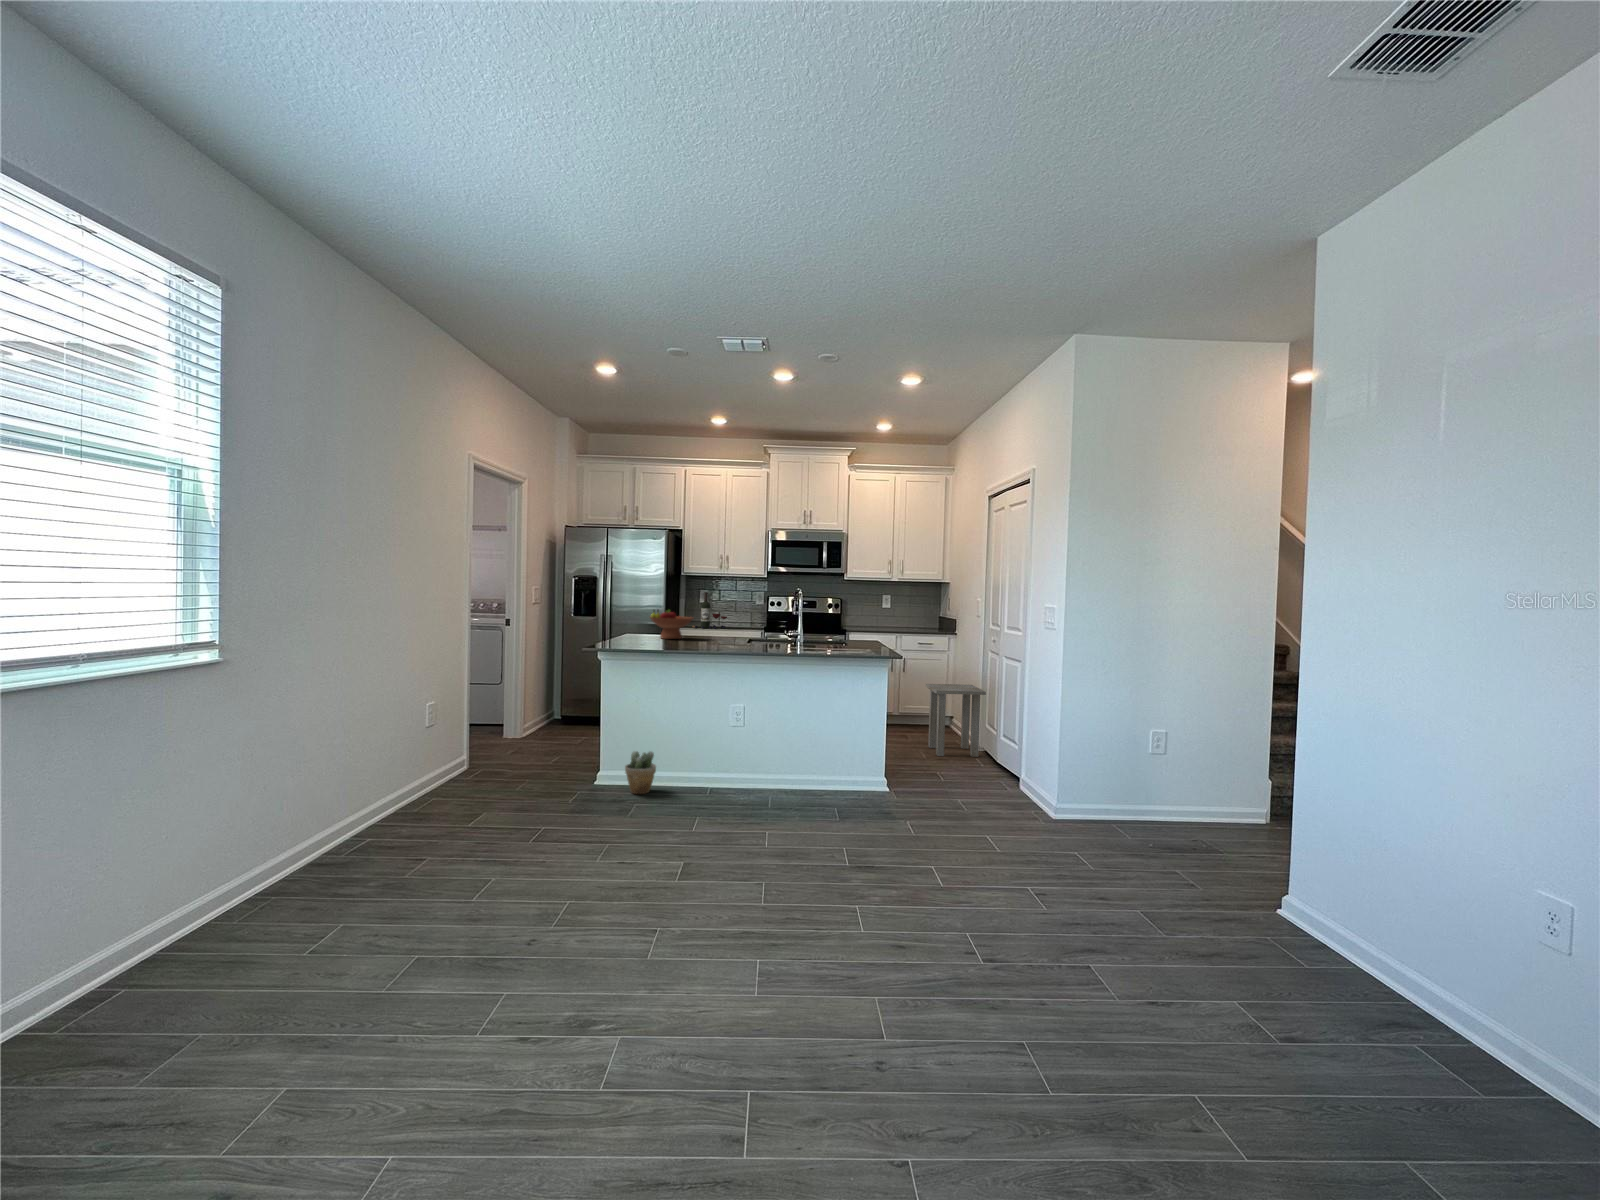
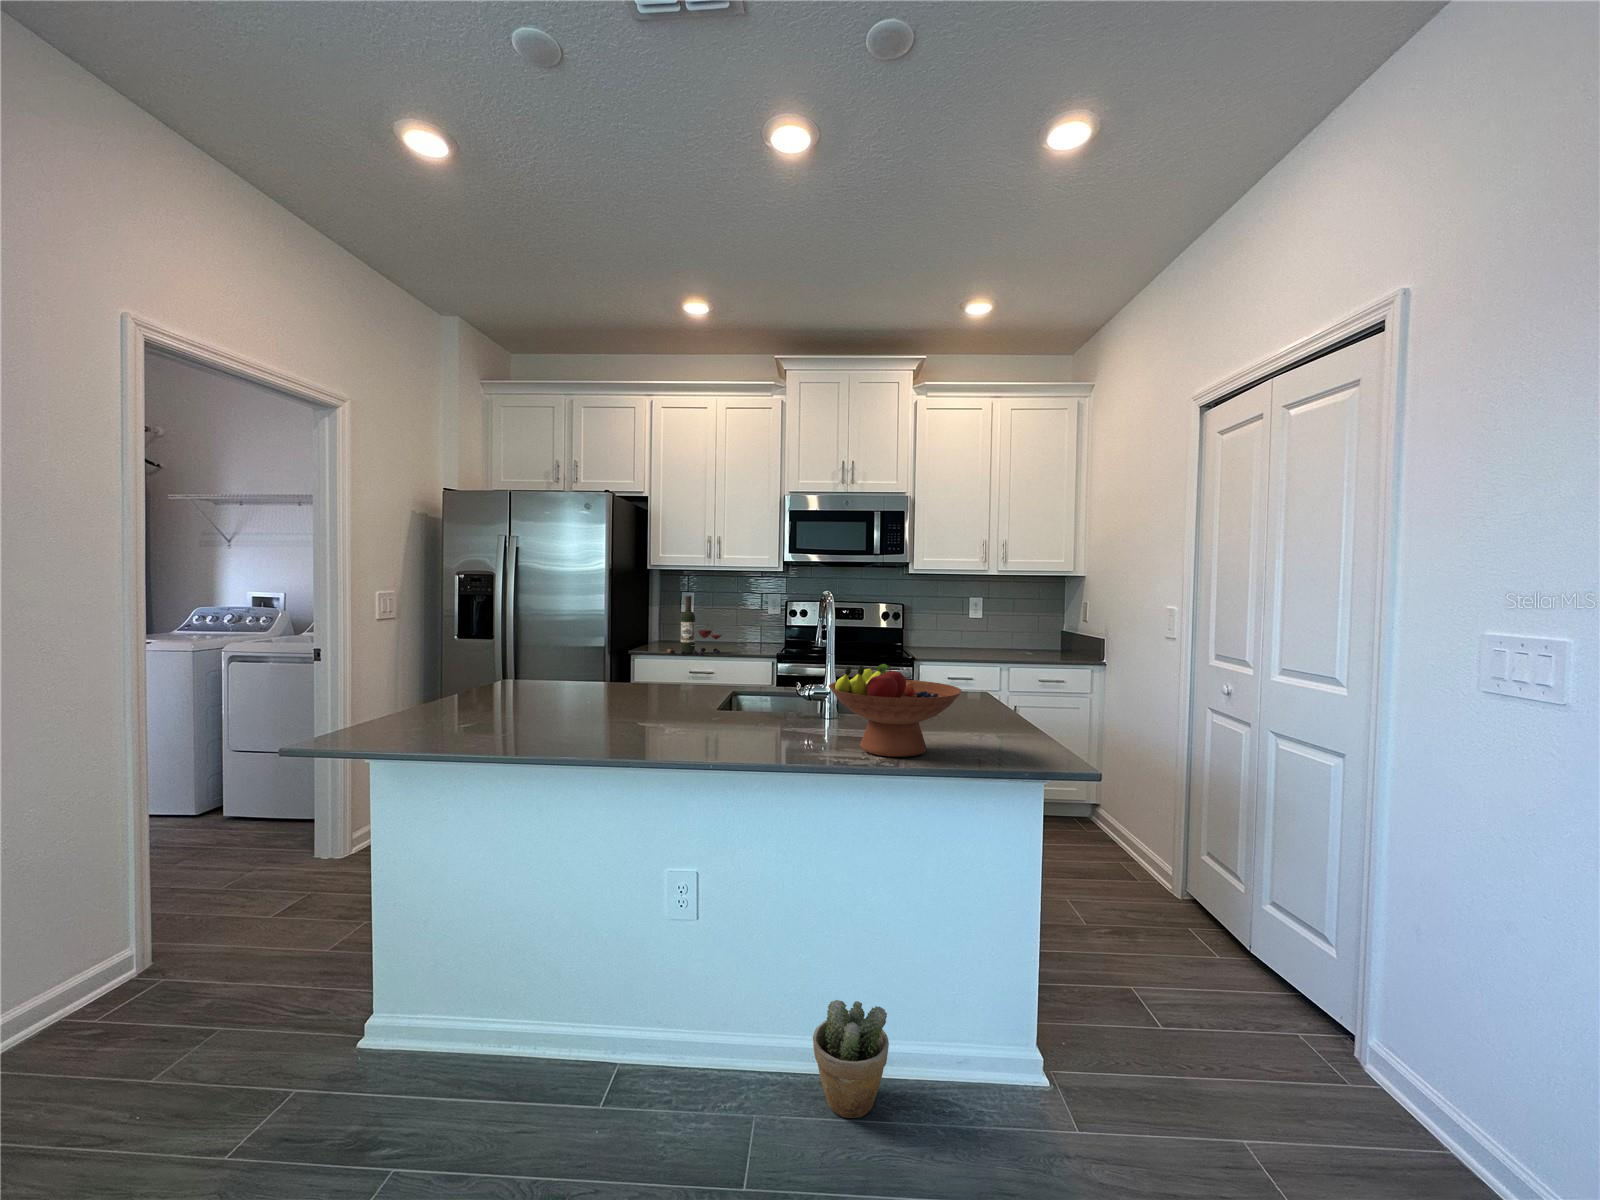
fruit bowl: present [650,610,693,639] -> present [829,664,962,757]
side table: present [926,684,986,757] -> none [1070,762,1205,915]
potted plant: present [625,751,656,794] -> present [813,1000,889,1118]

